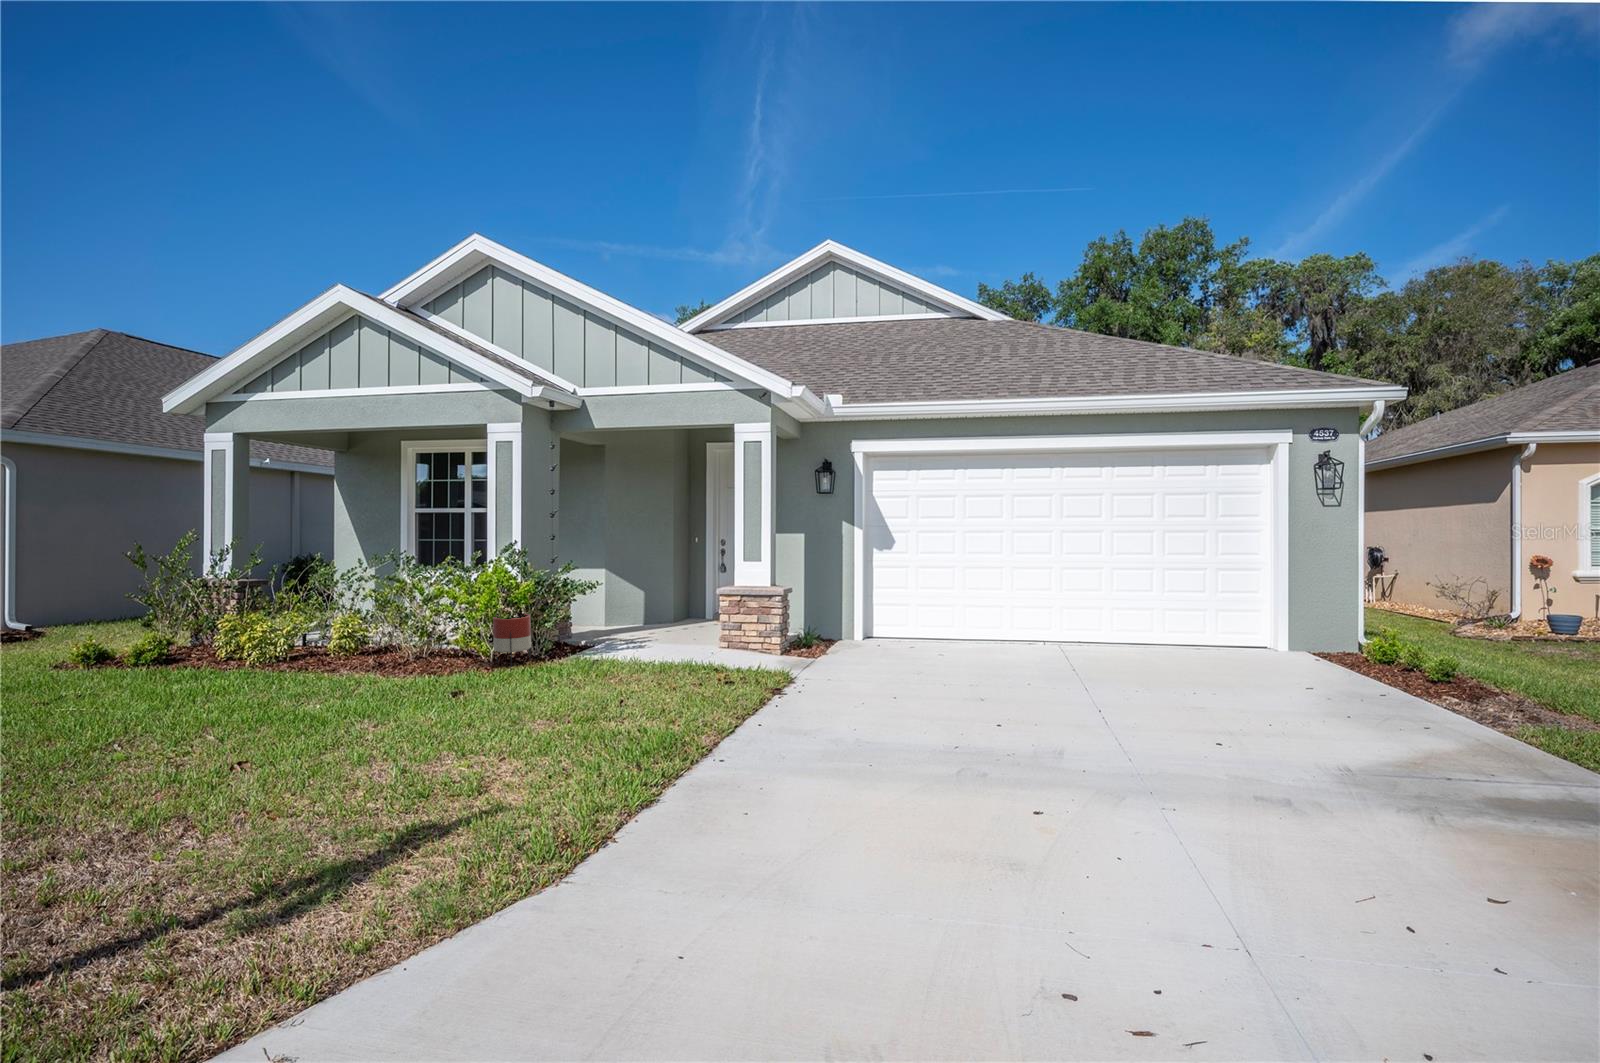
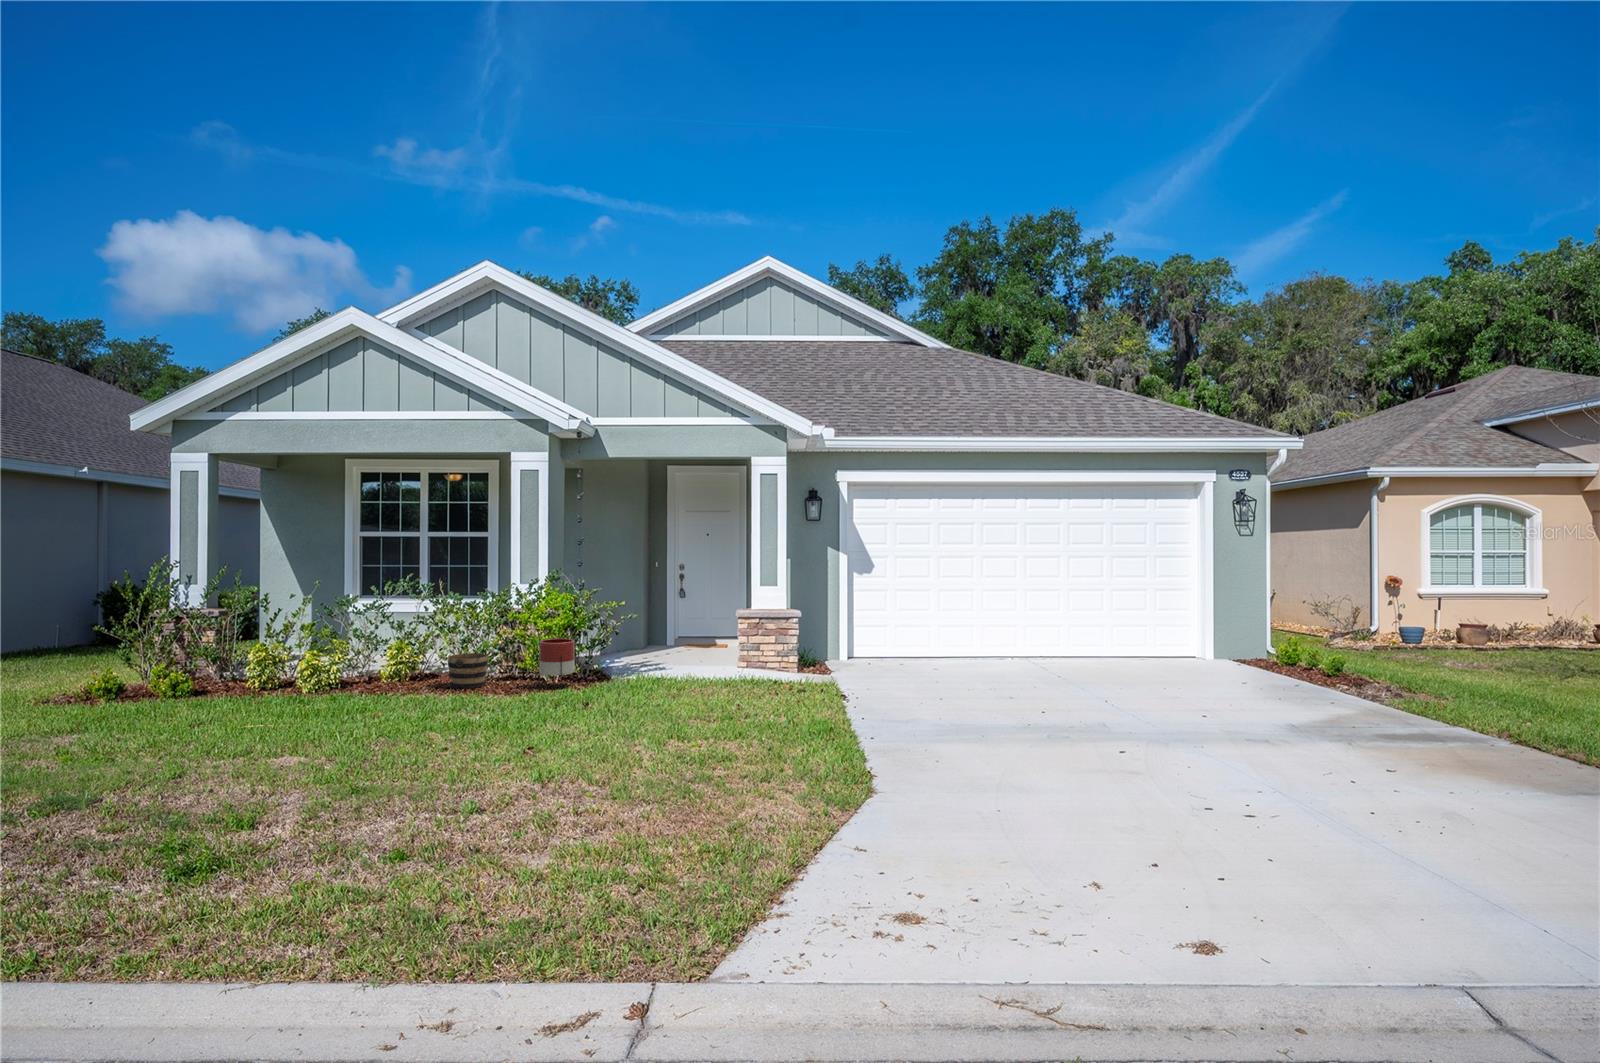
bucket: none [409,626,452,663] -> present [448,653,488,689]

